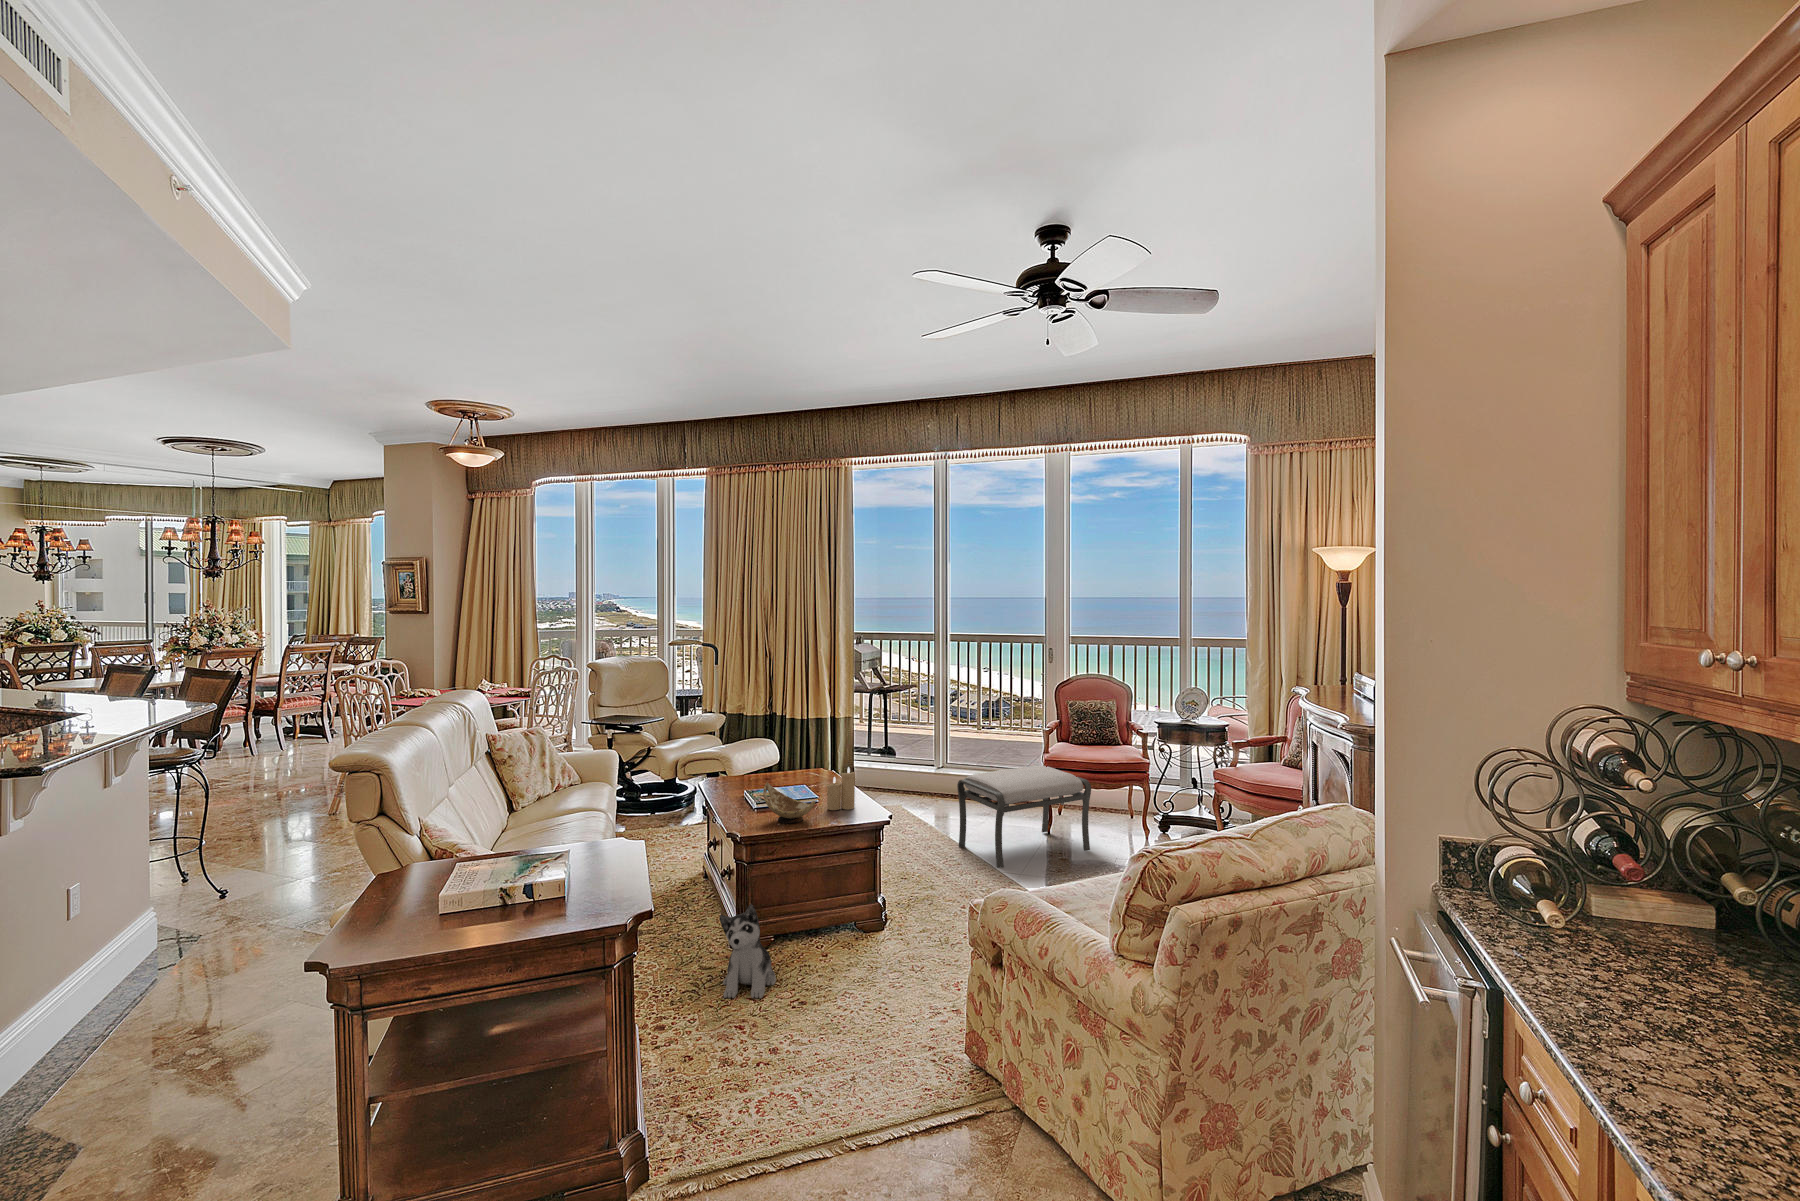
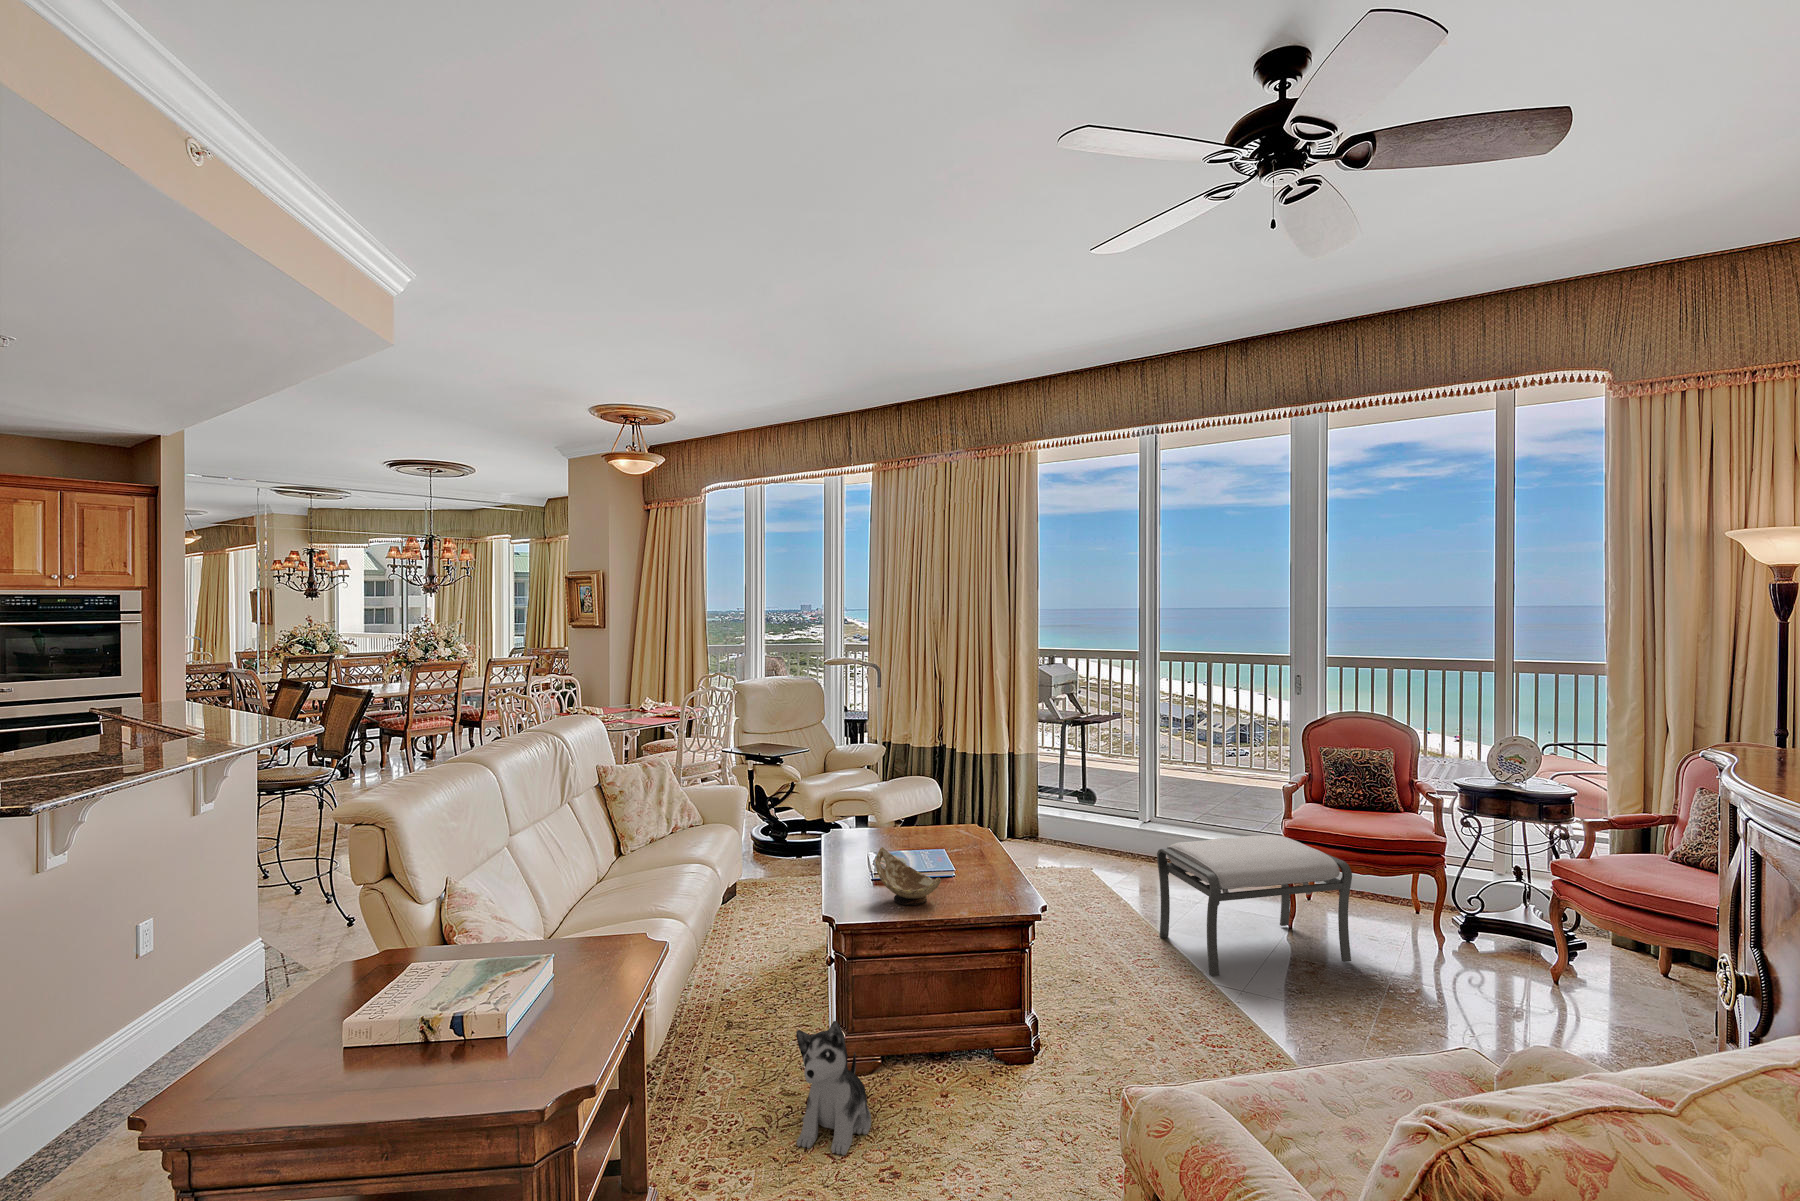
candle: present [827,767,855,810] -> none [963,832,1000,889]

